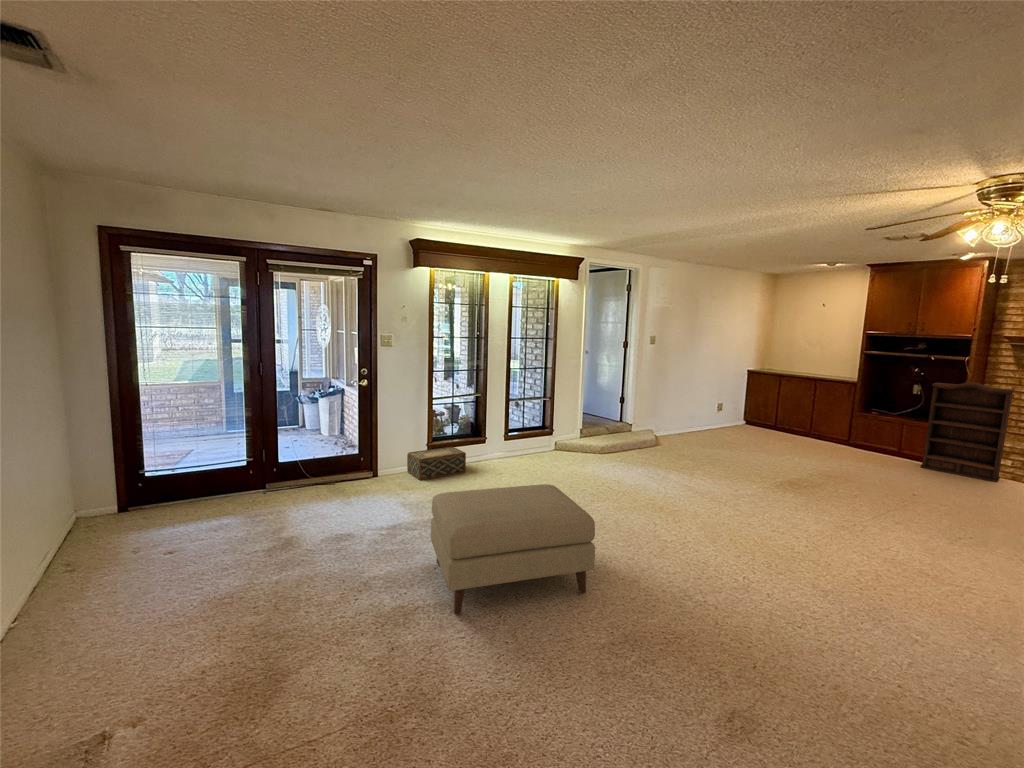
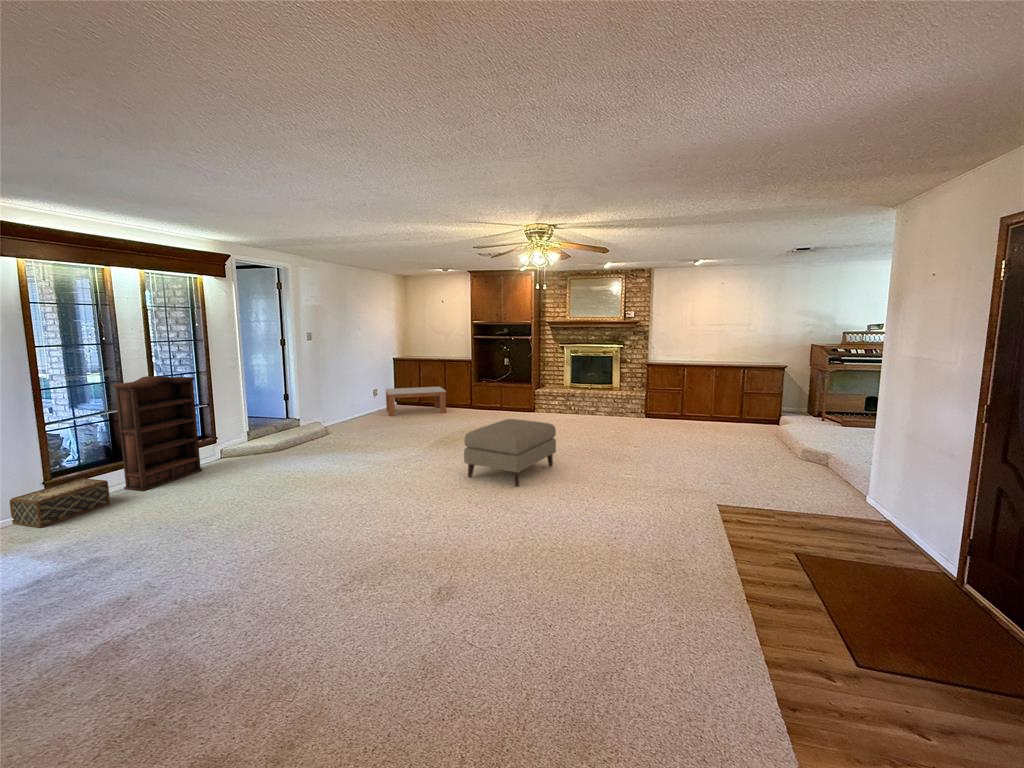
bookshelf: present [920,382,1014,482] -> present [113,376,202,491]
coffee table: none [729,405,811,445] -> present [386,387,446,416]
ottoman: present [431,484,595,614] -> present [464,419,556,486]

